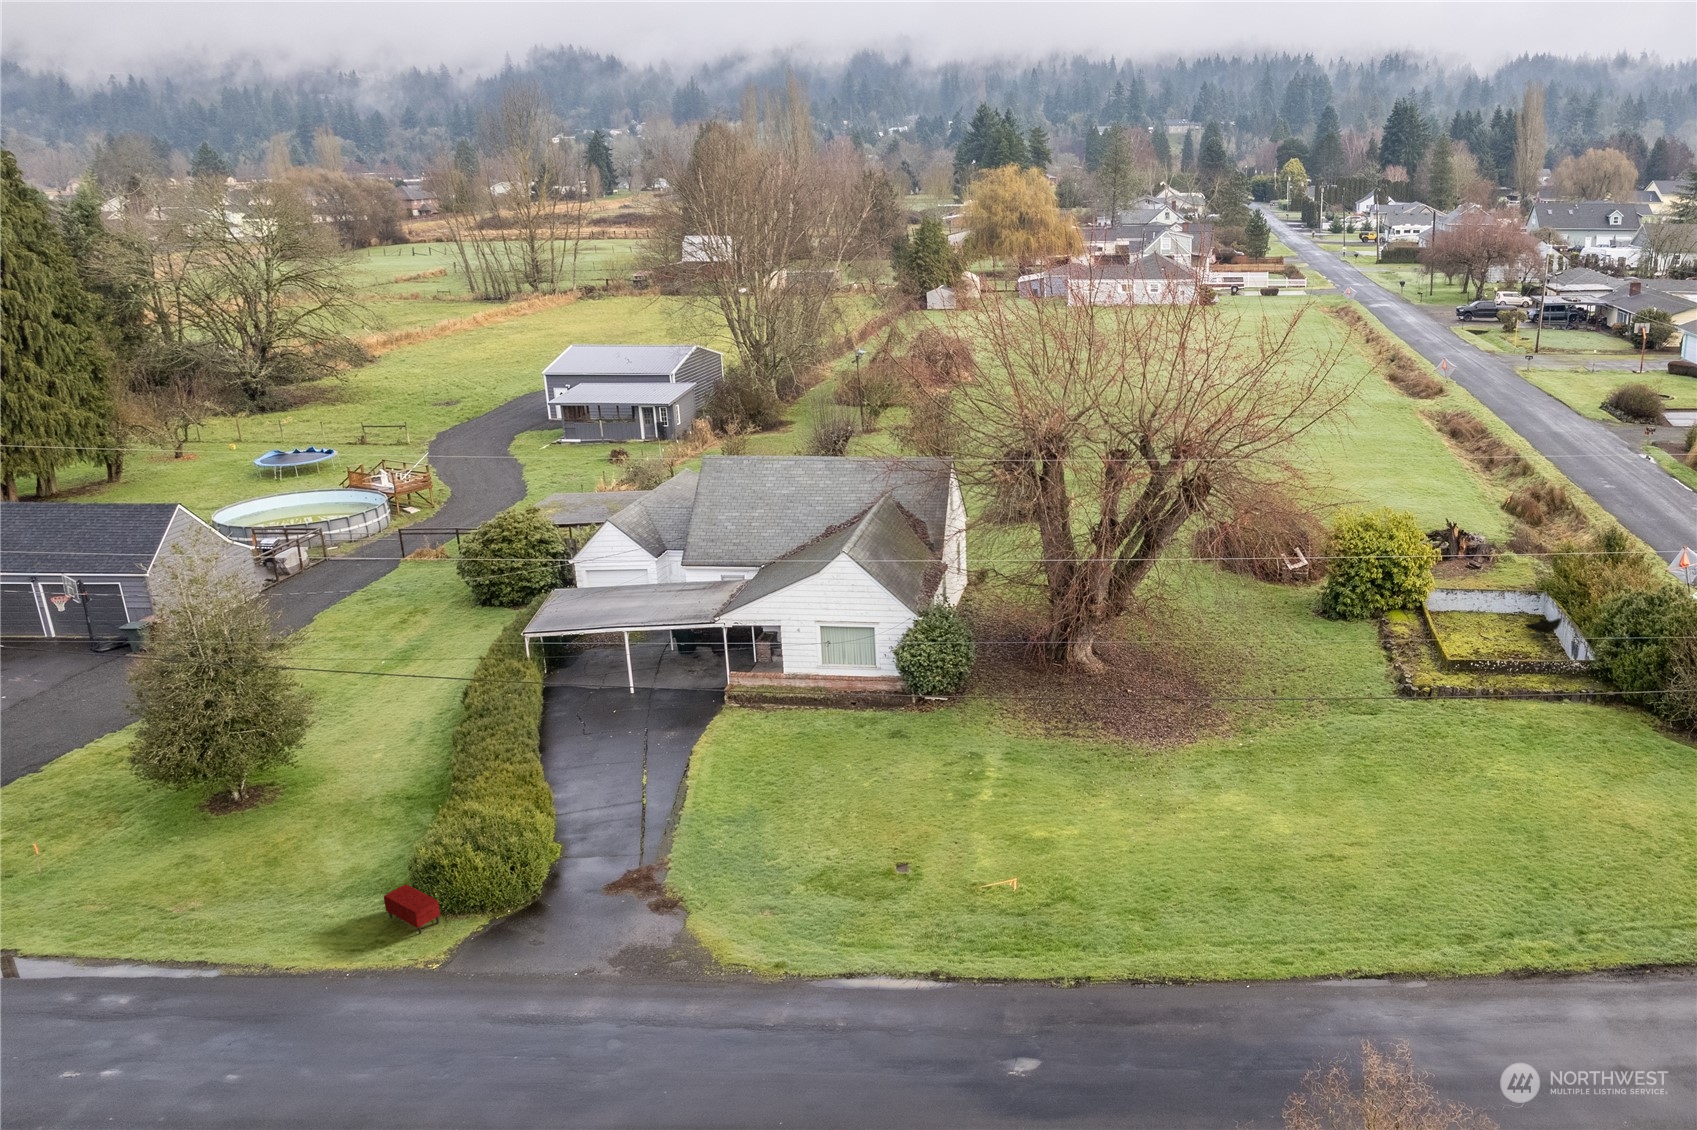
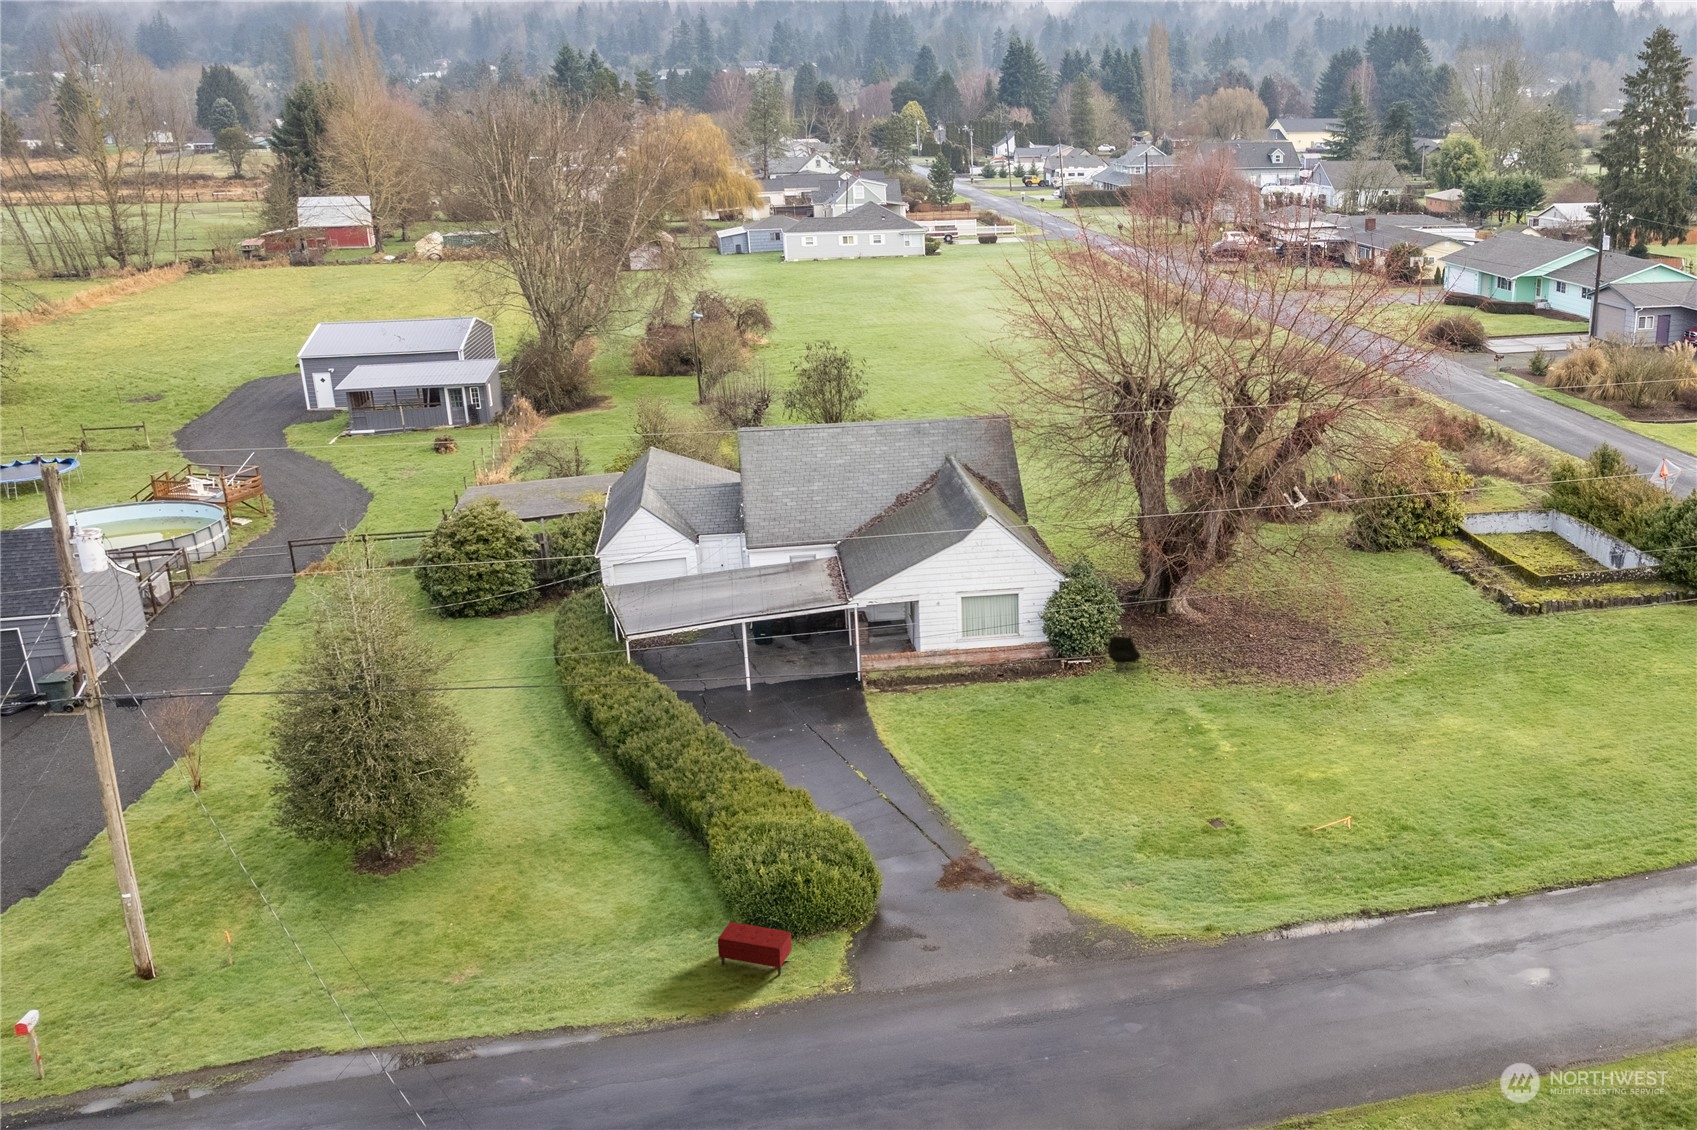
lounge chair: present [1525,618,1562,636] -> present [1107,637,1141,669]

